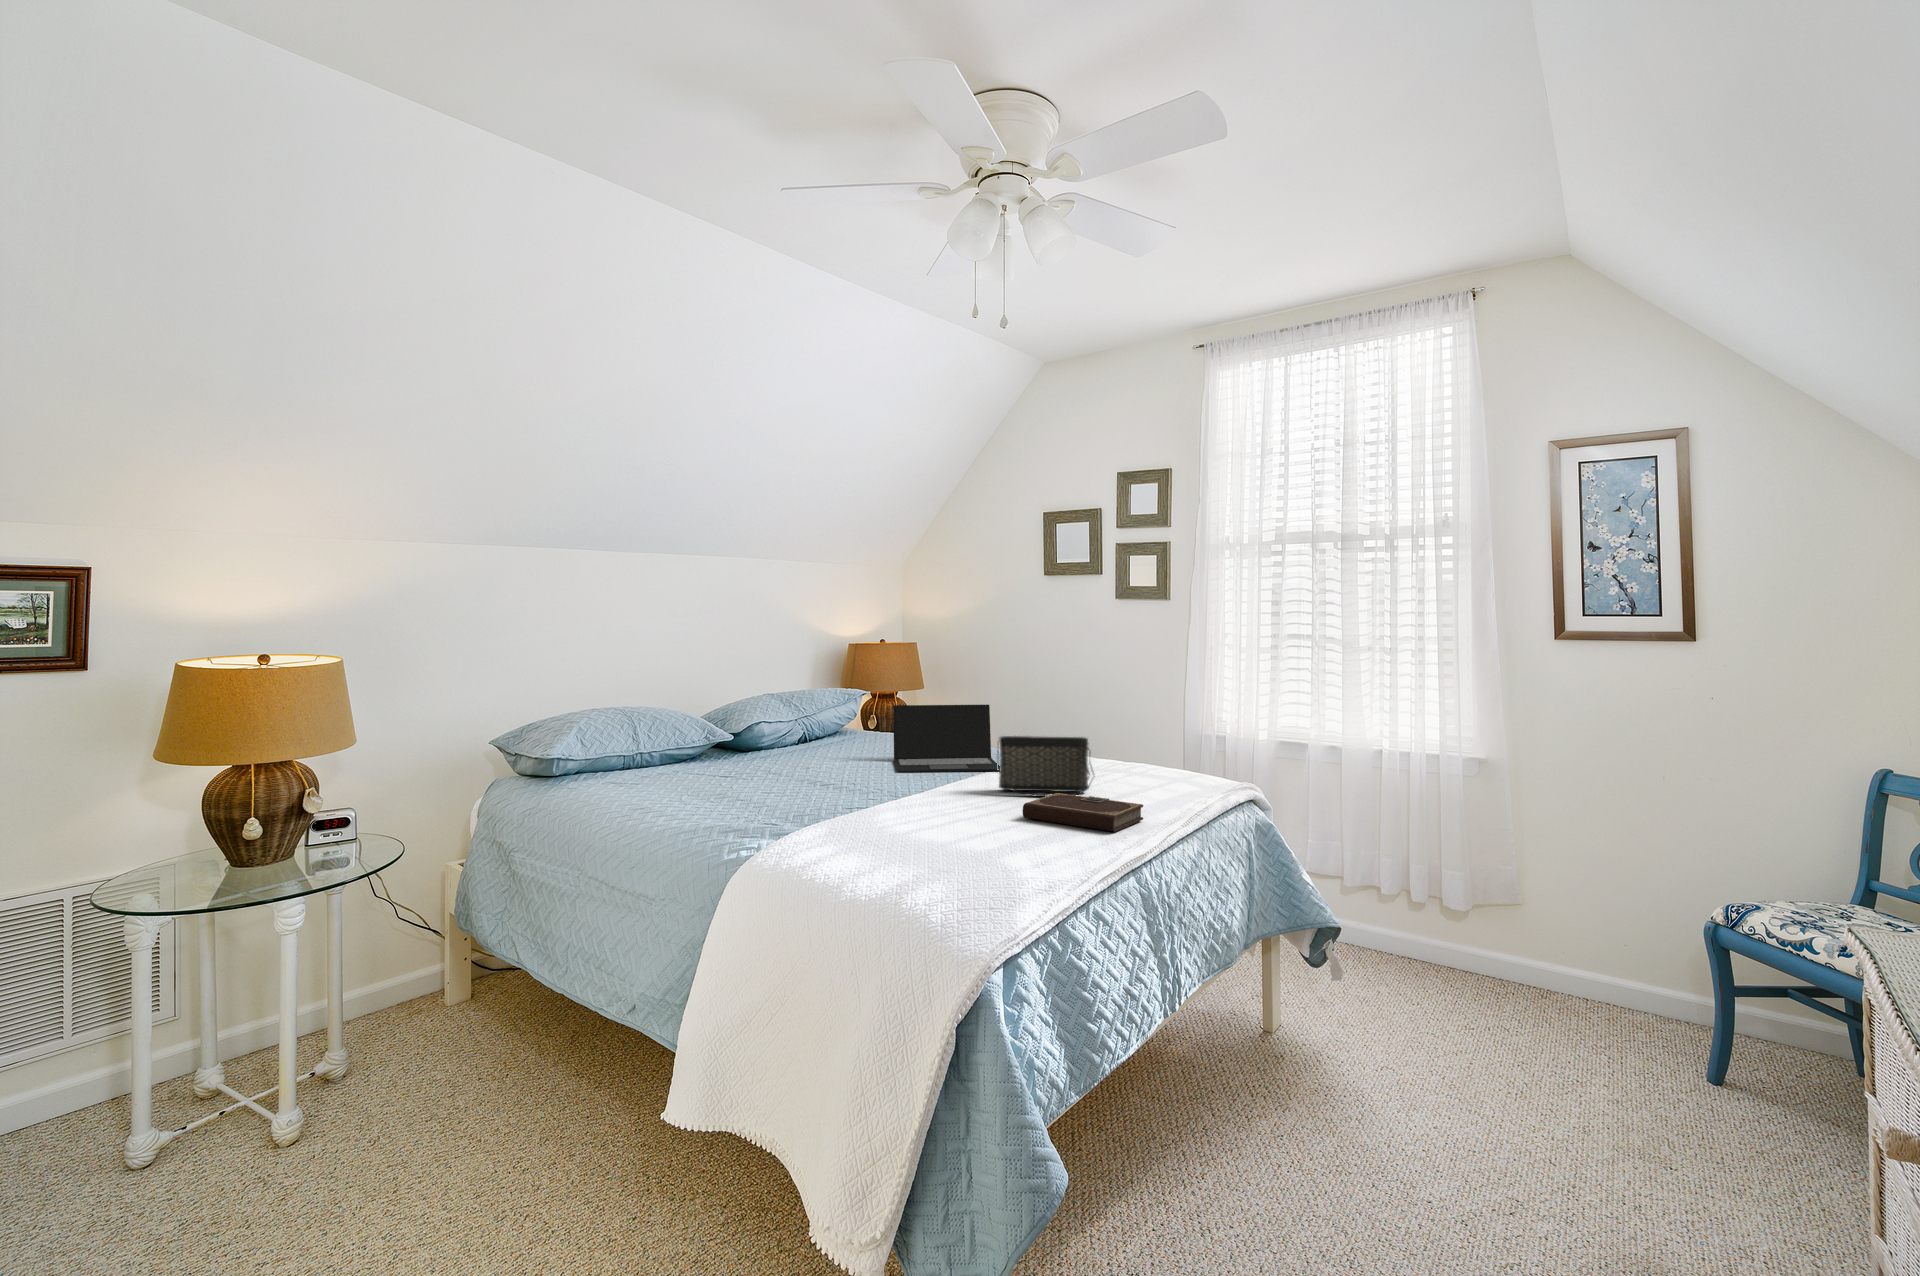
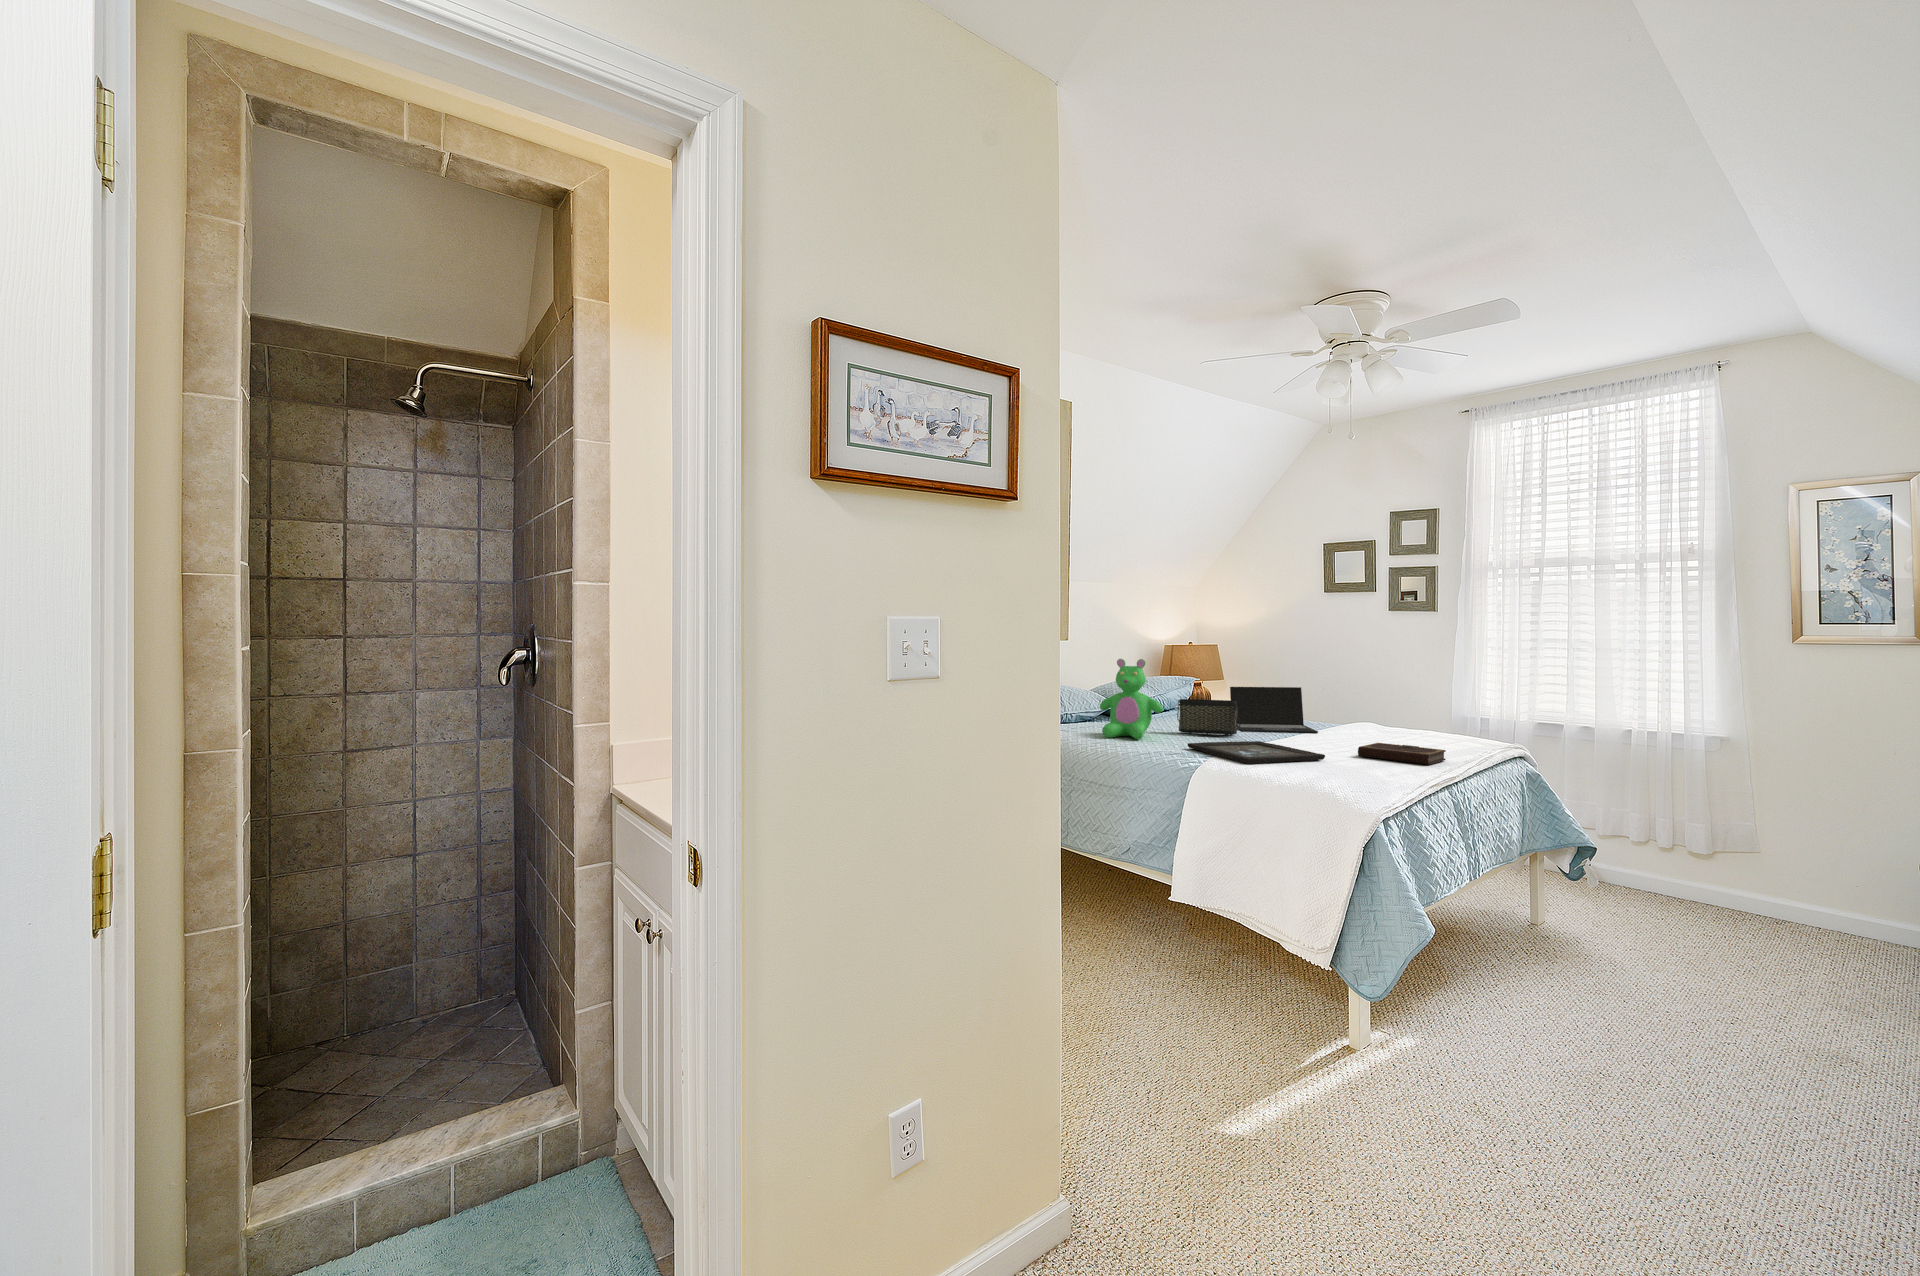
teddy bear: none [659,669,762,798] -> present [1100,659,1163,739]
handbag: present [997,736,1094,797] -> present [1177,699,1240,737]
tray: none [772,795,967,848] -> present [1188,741,1325,764]

